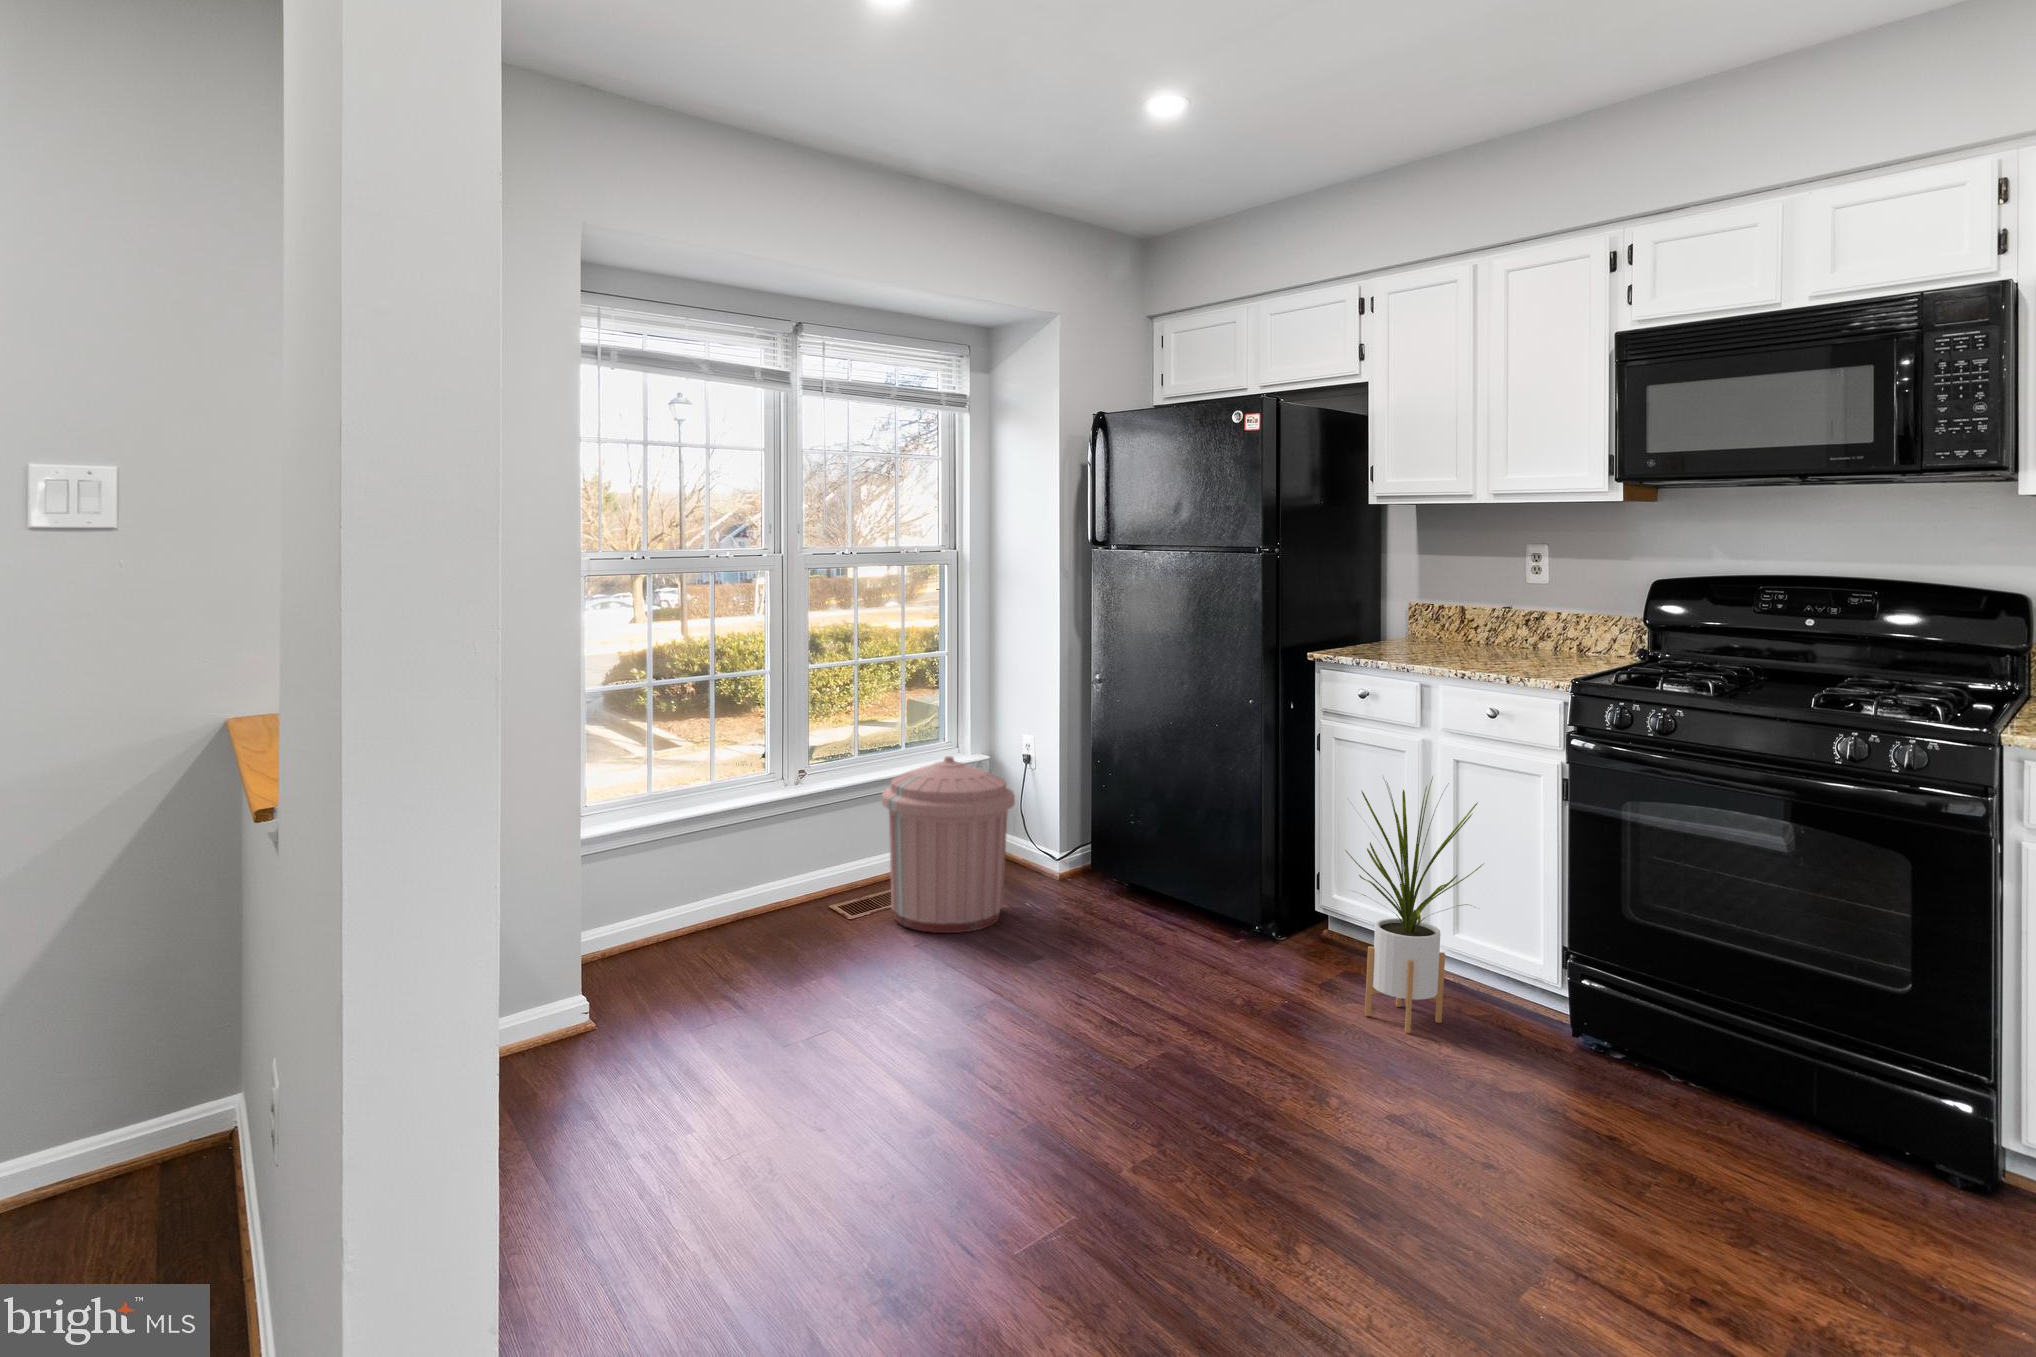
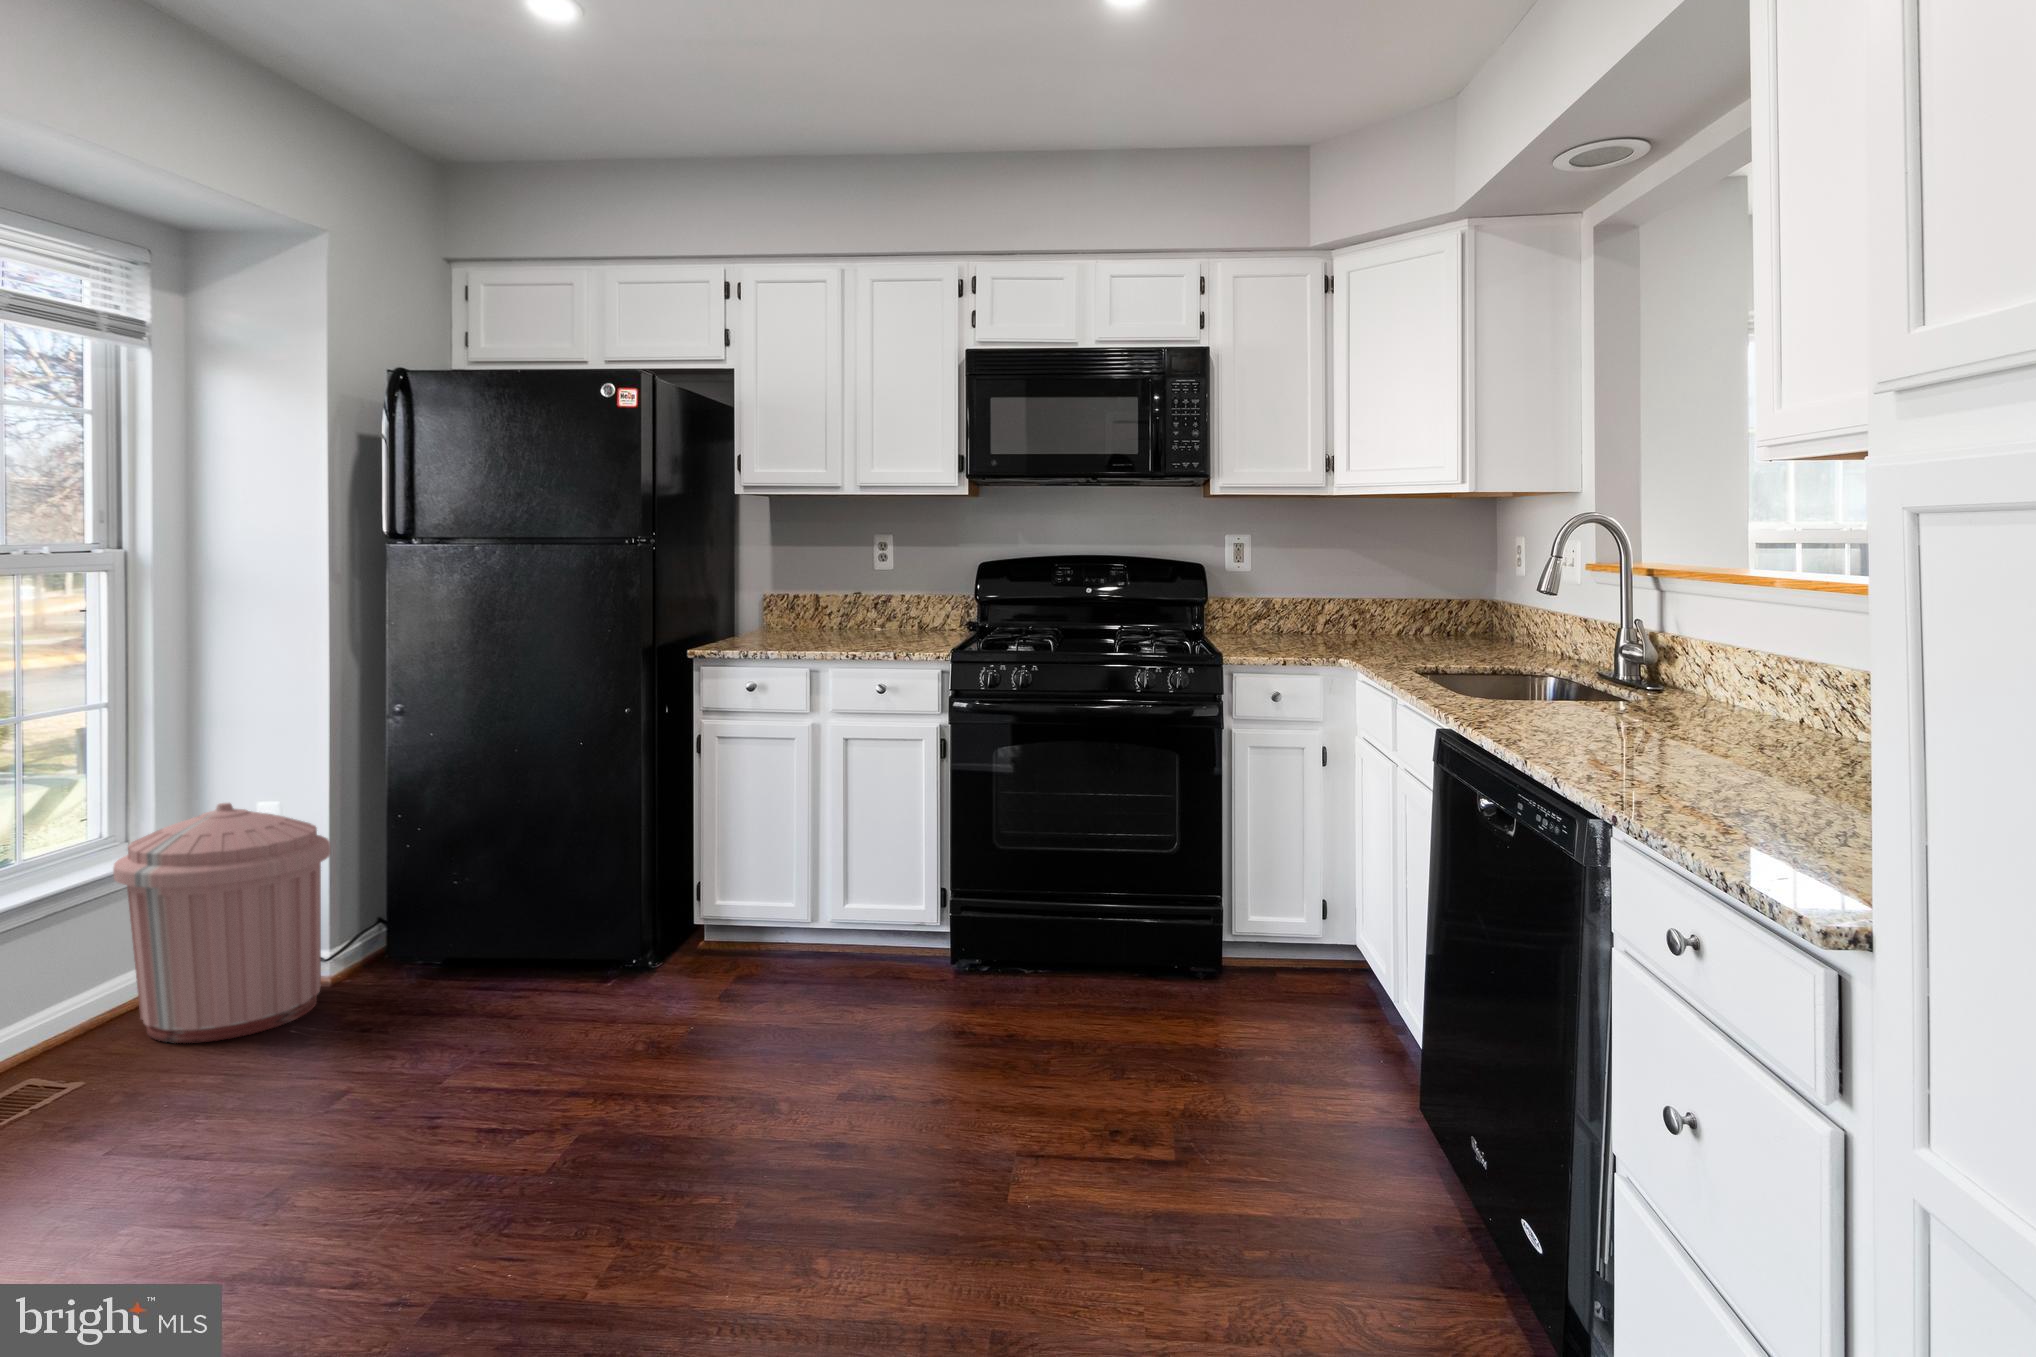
house plant: present [1346,777,1483,1033] -> none [766,750,898,999]

